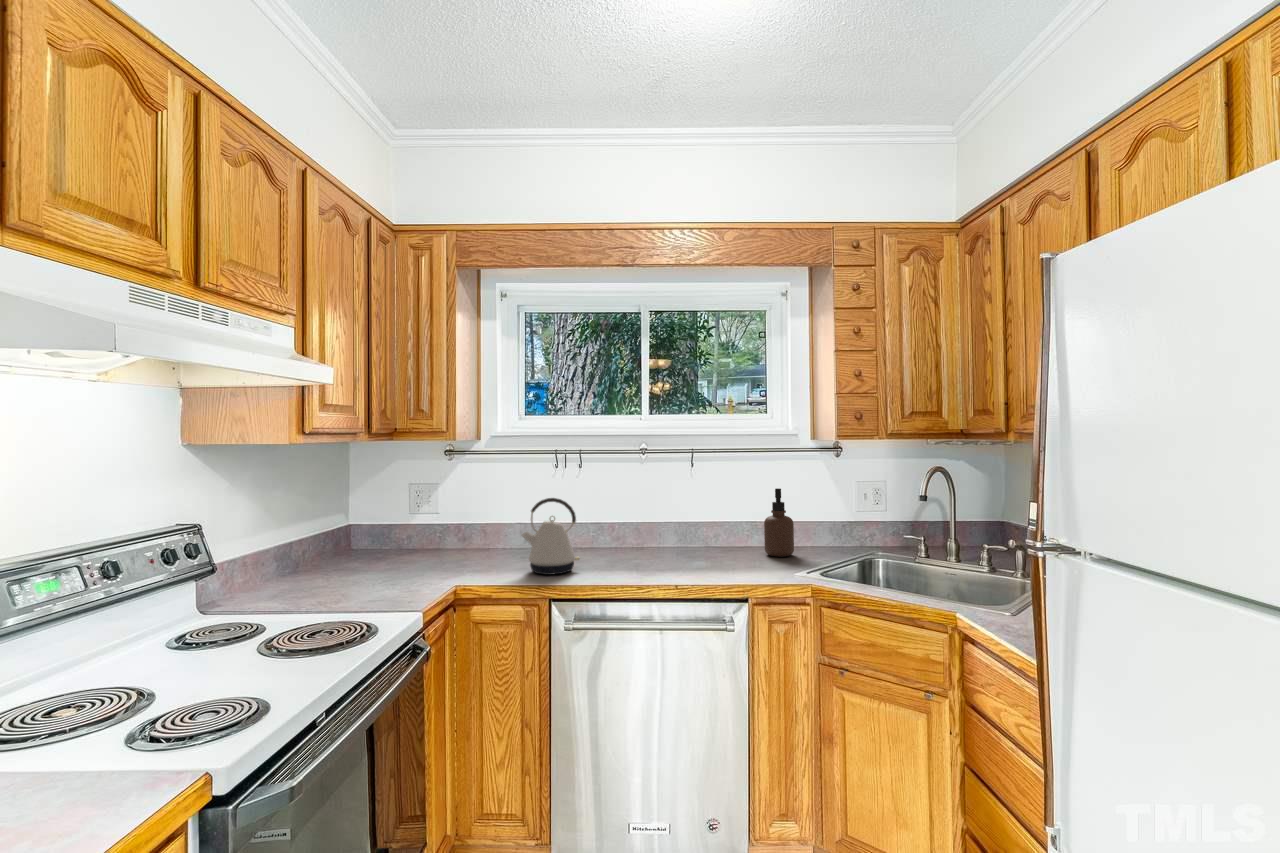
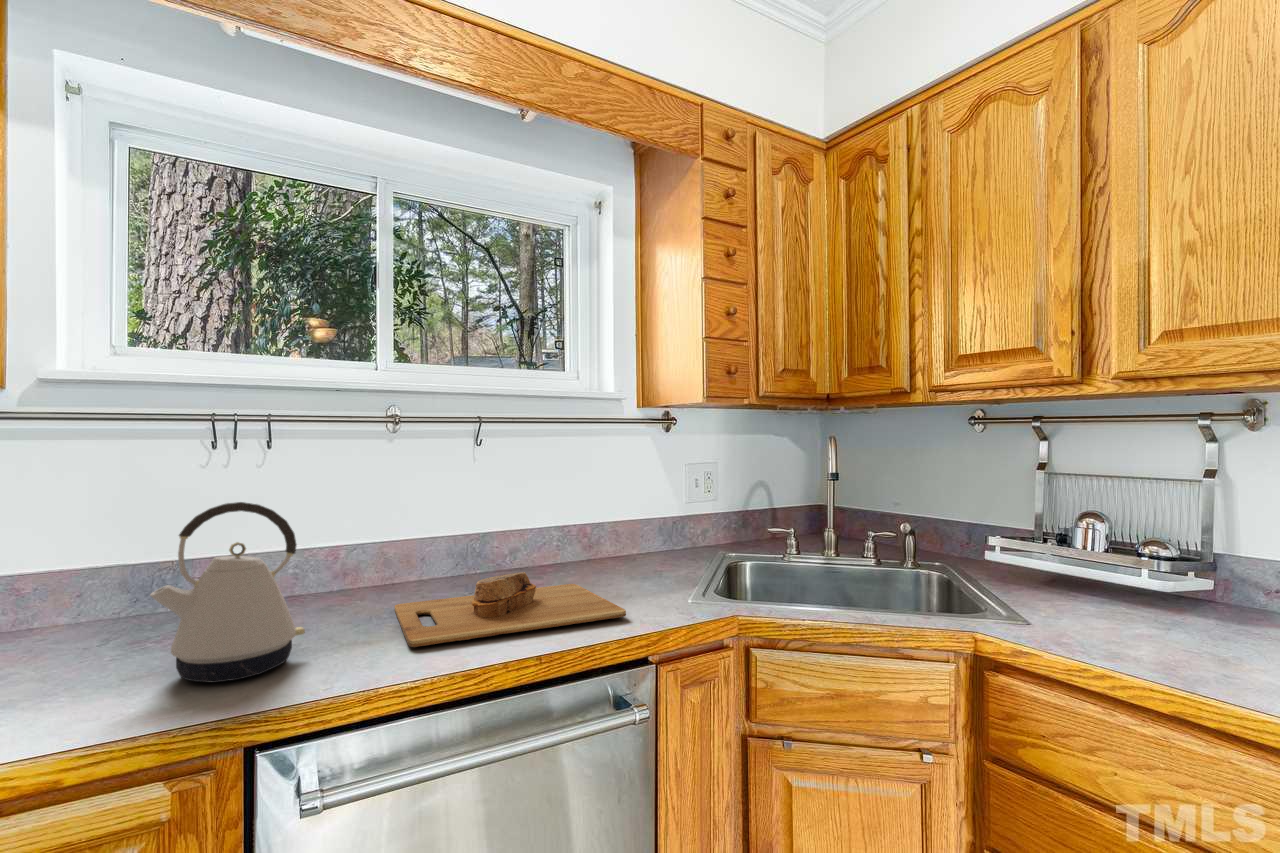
soap dispenser: present [764,488,794,557] -> none [602,474,646,577]
cutting board: none [622,544,741,575] -> present [395,572,626,647]

